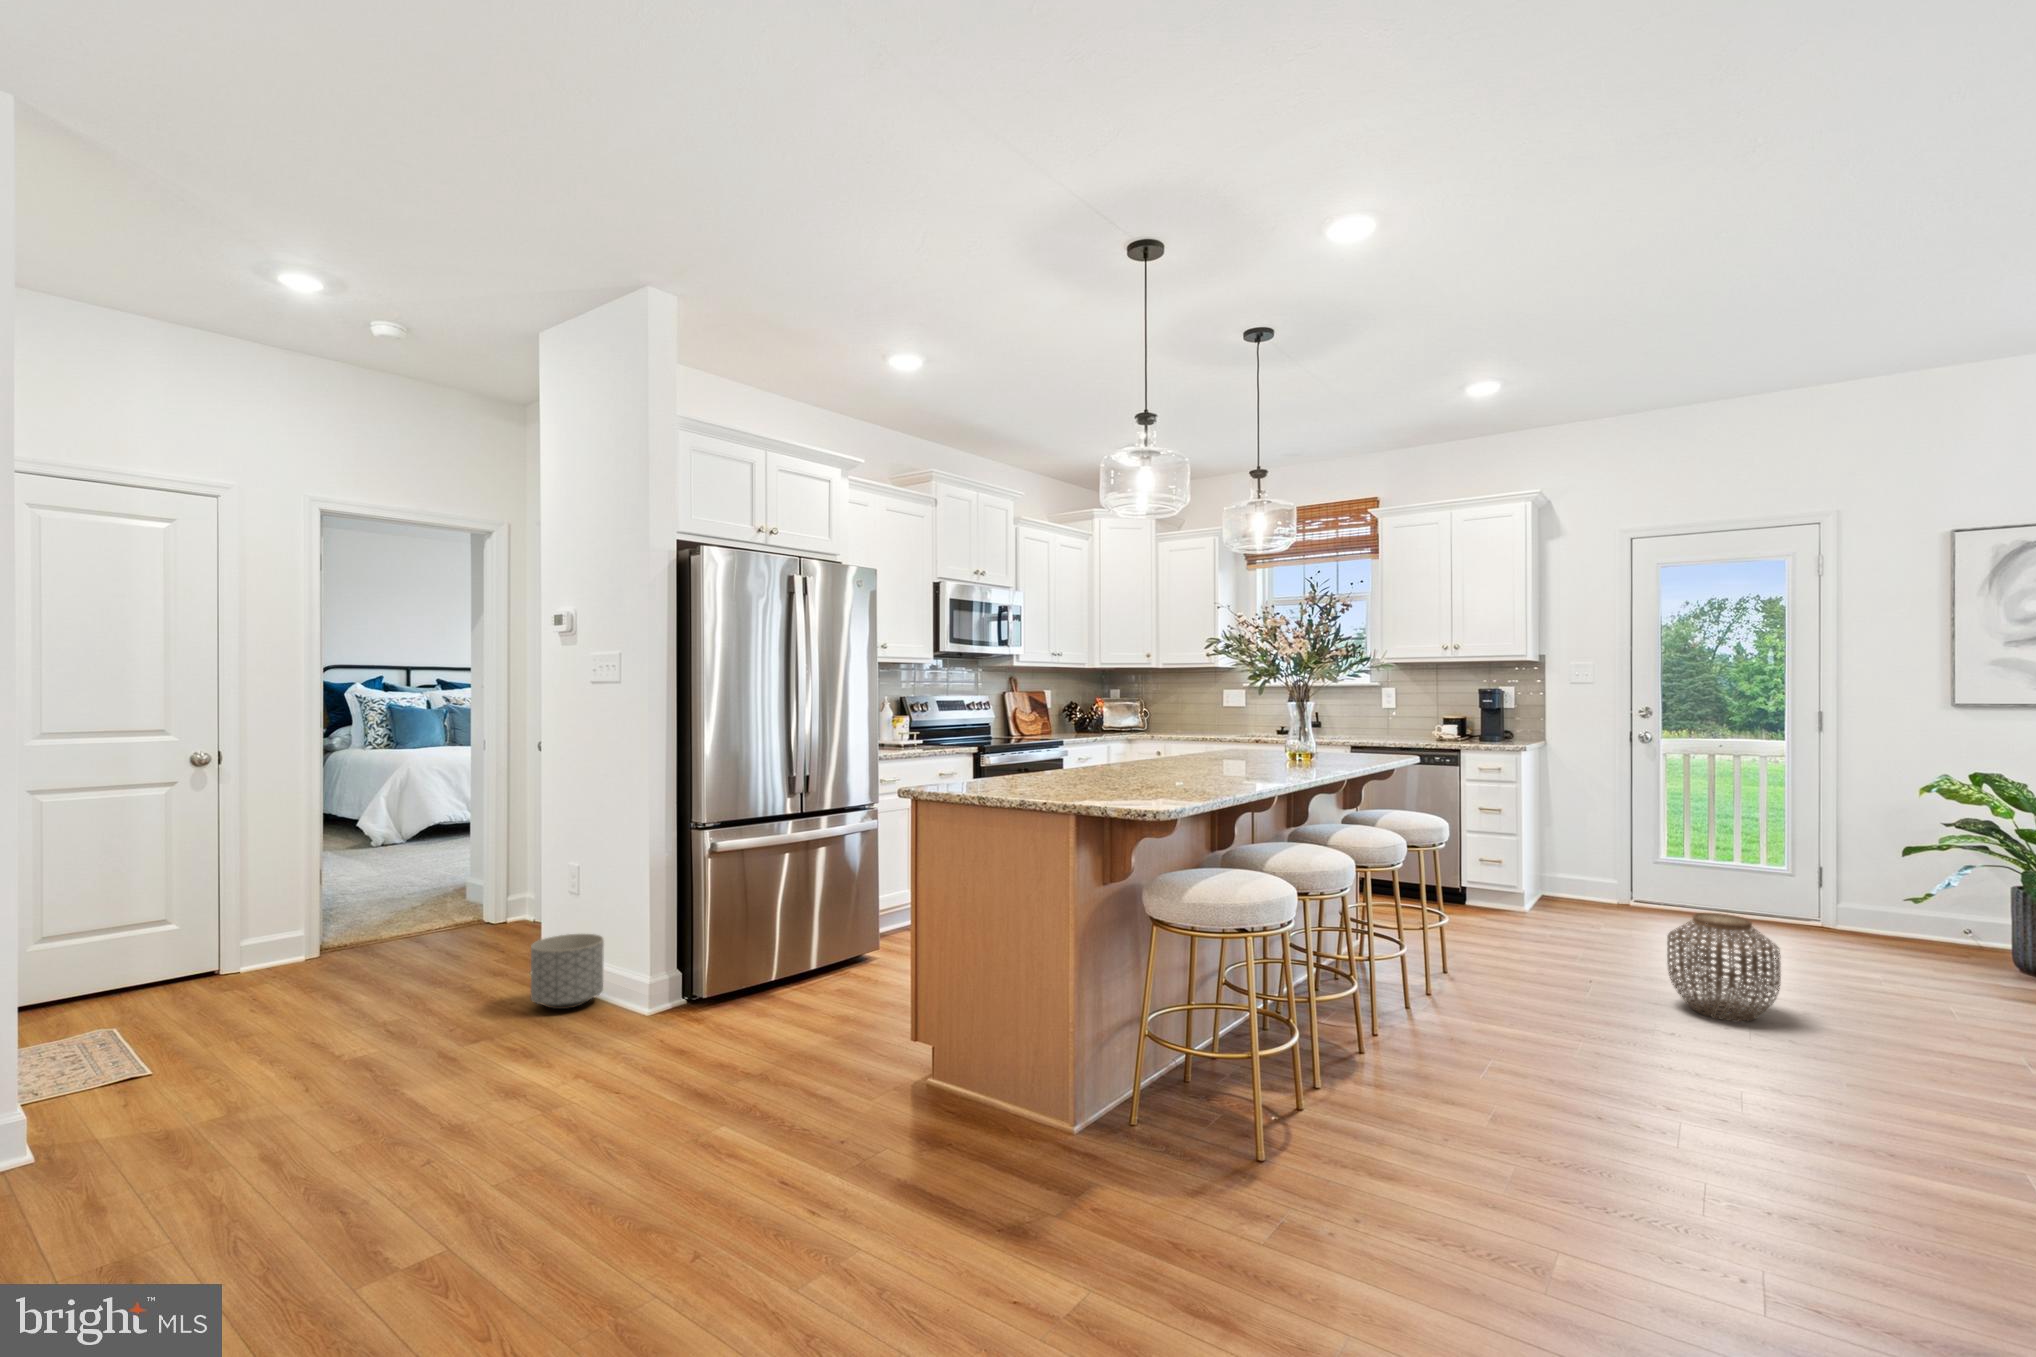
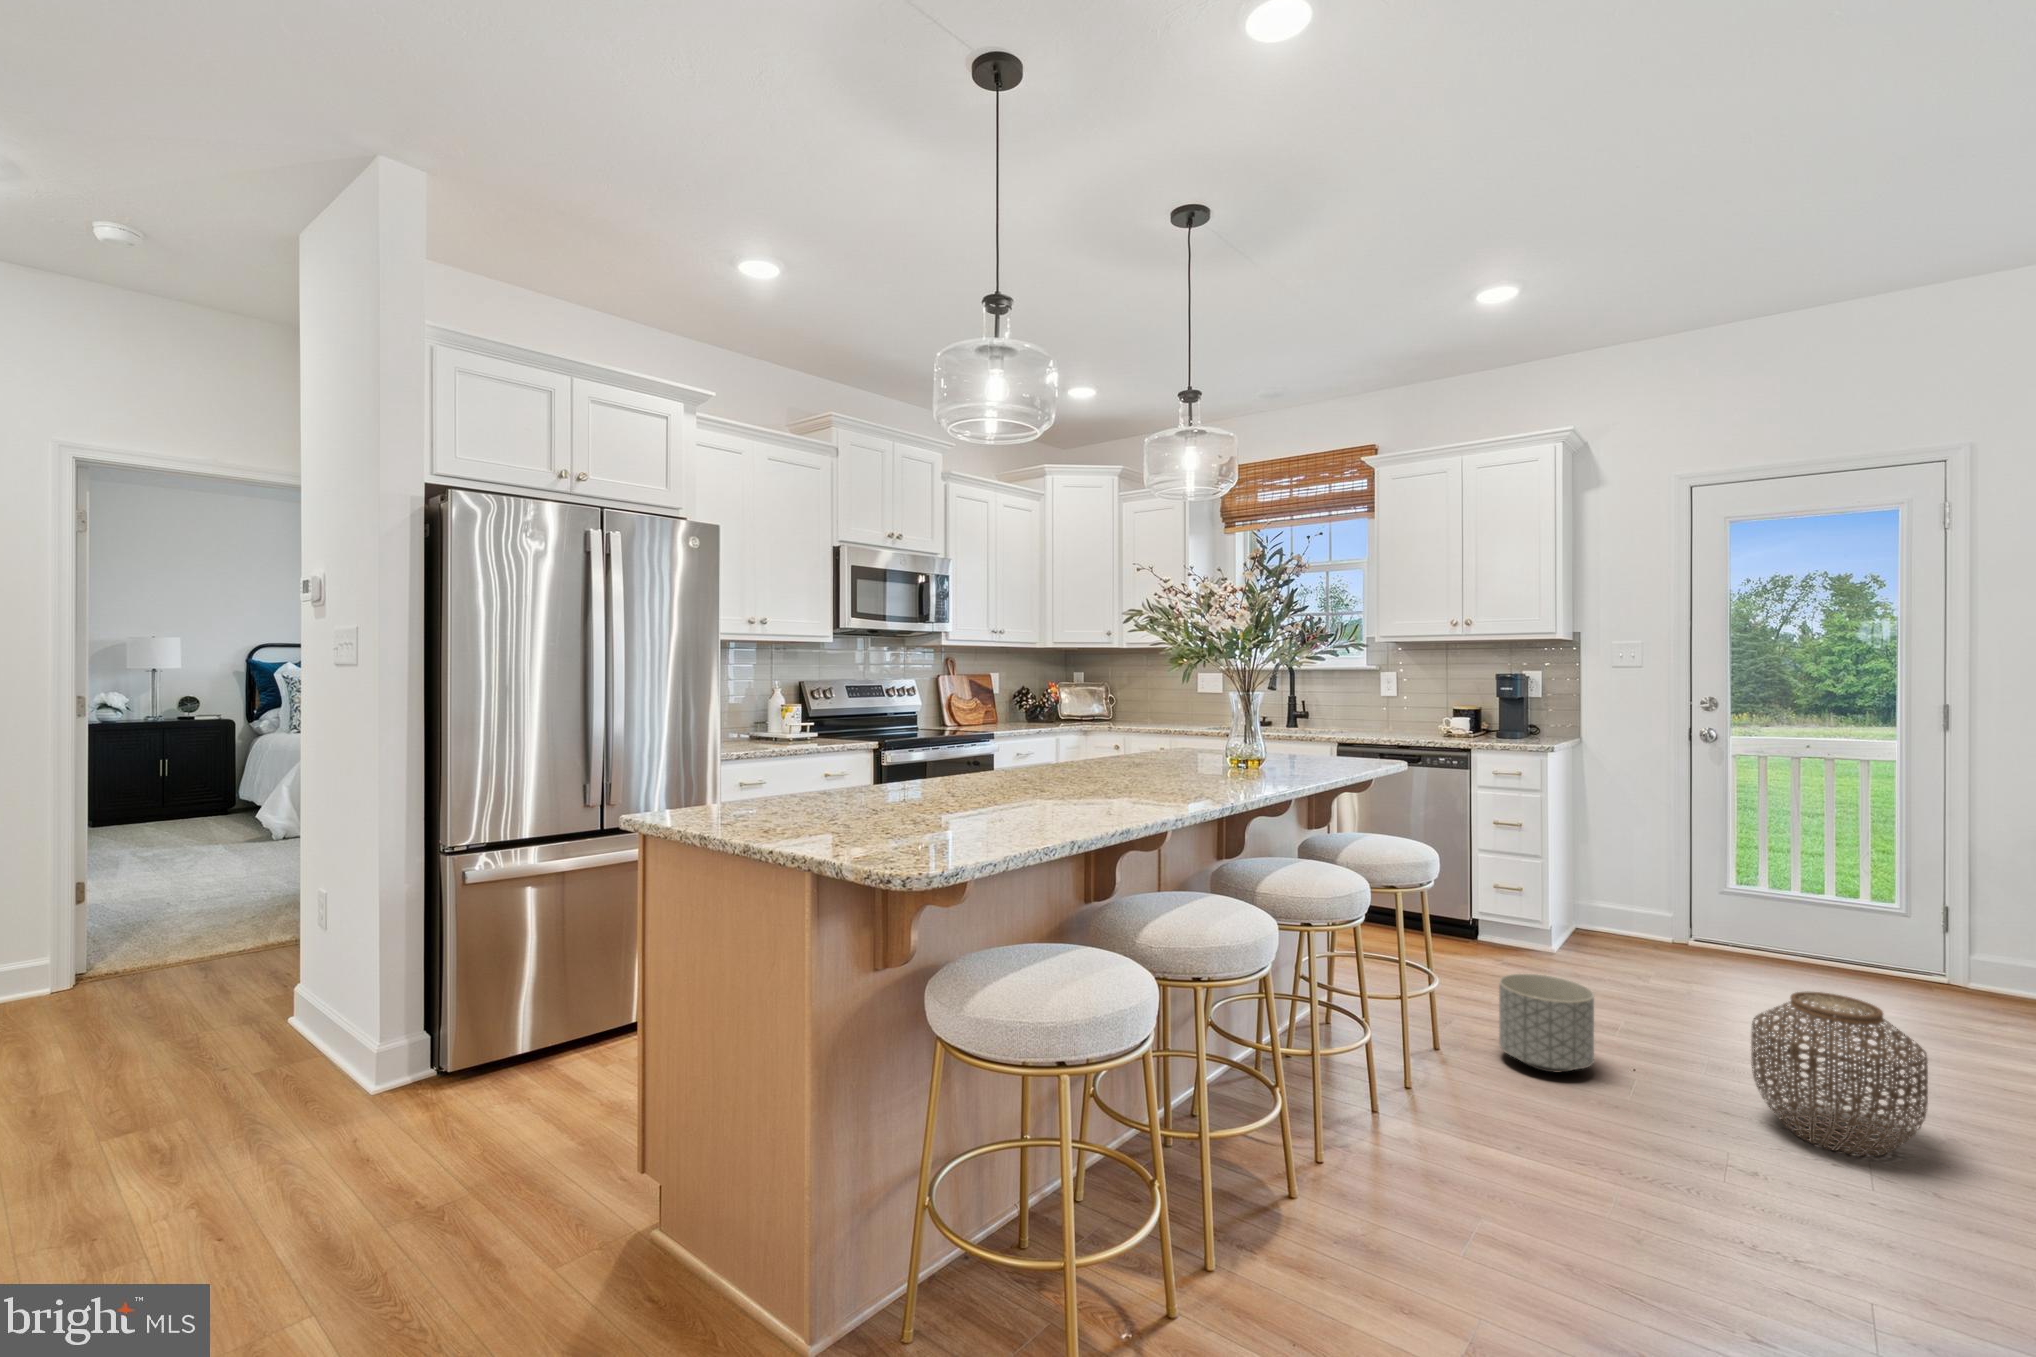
planter: present [531,934,604,1009] -> present [1499,974,1594,1073]

